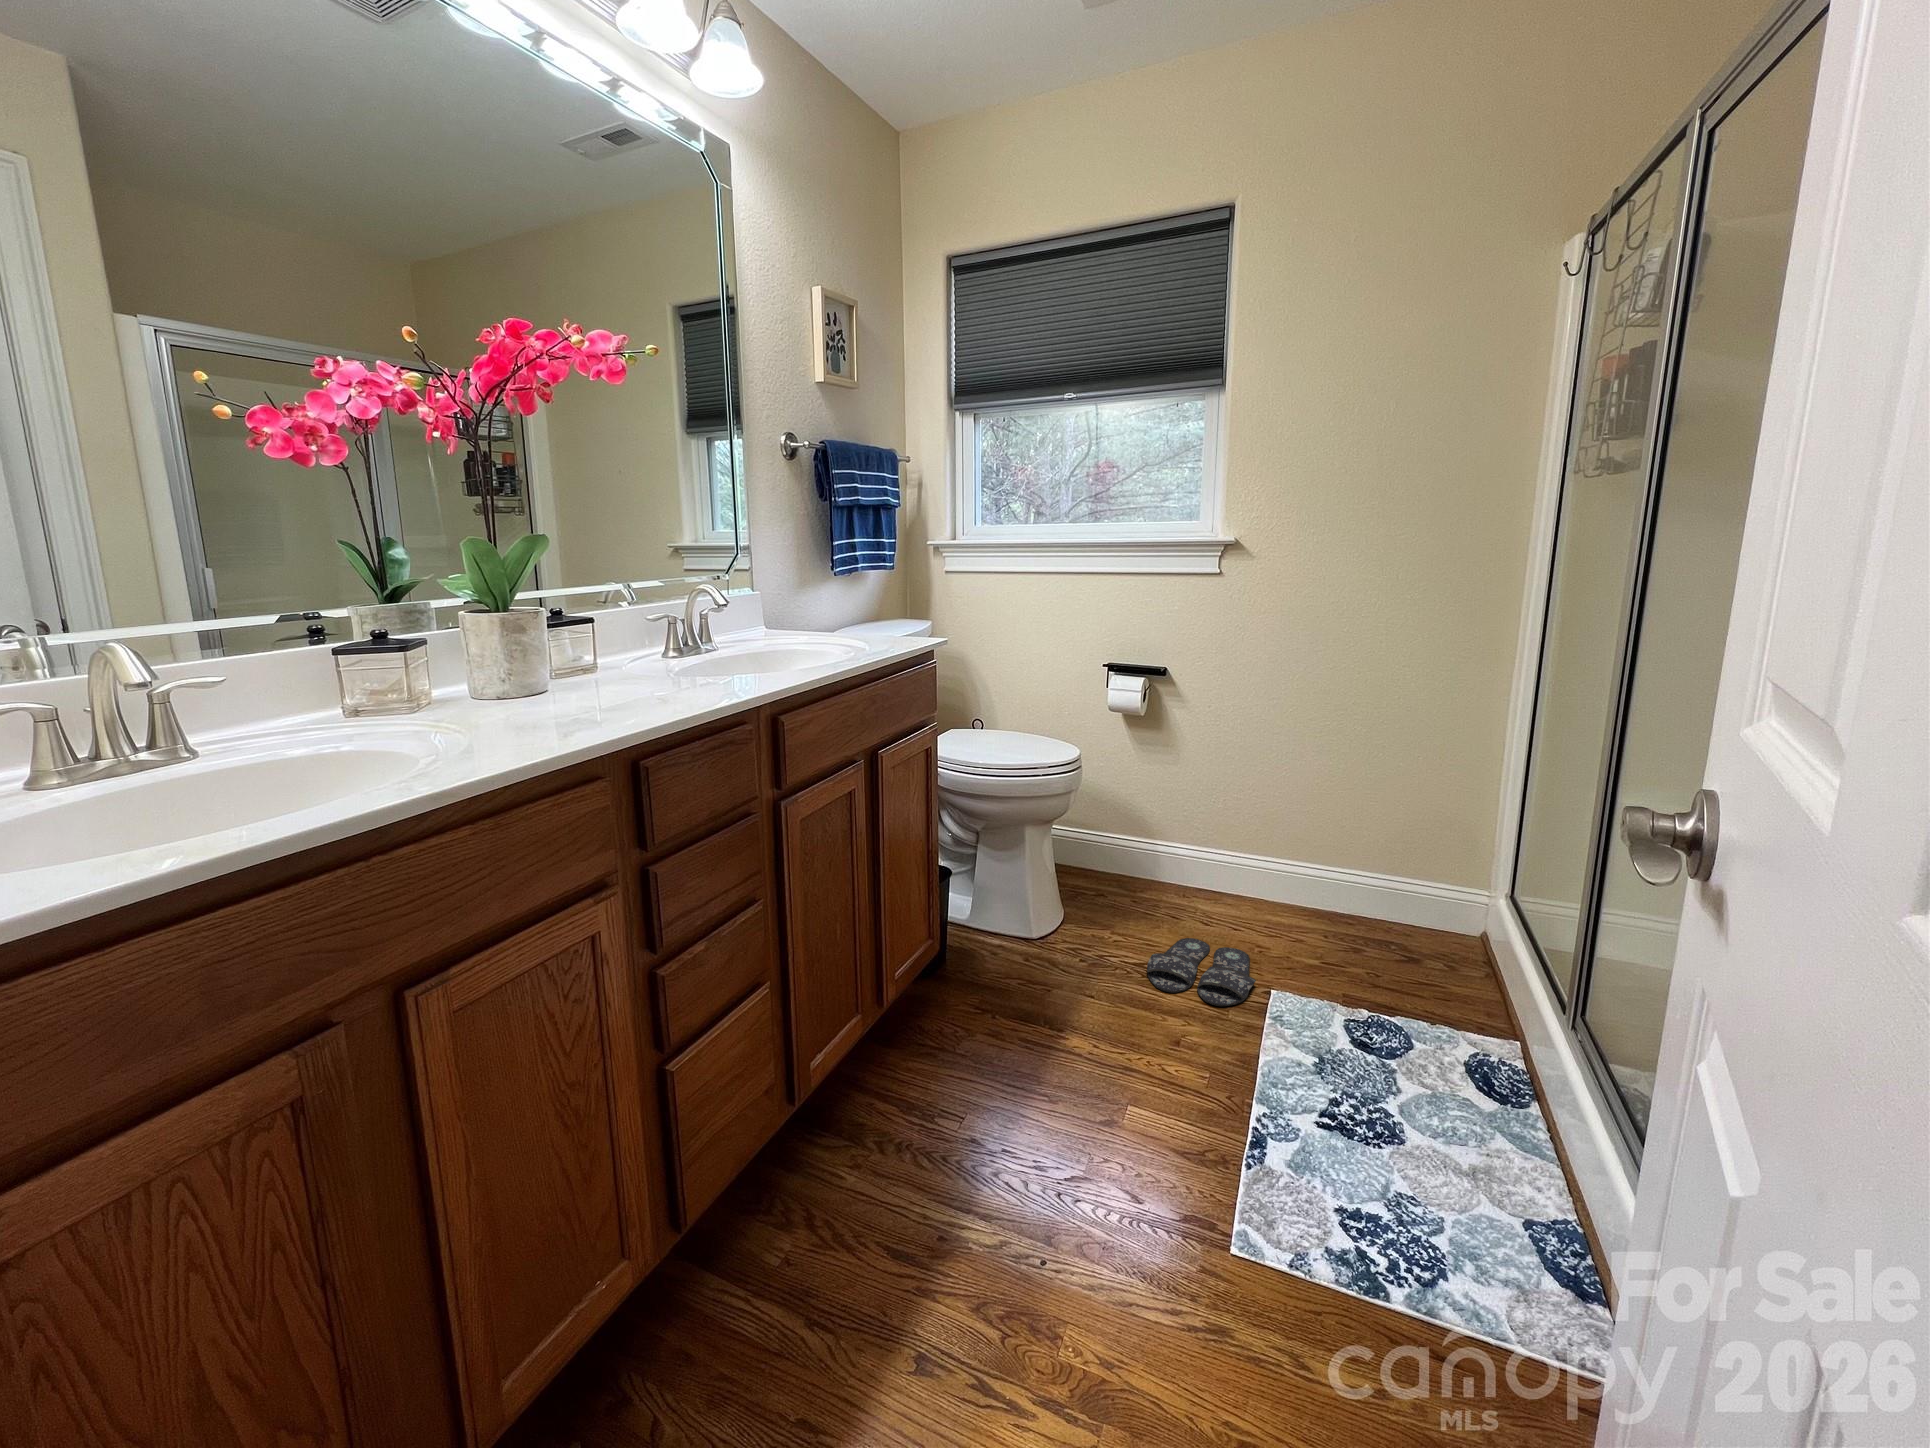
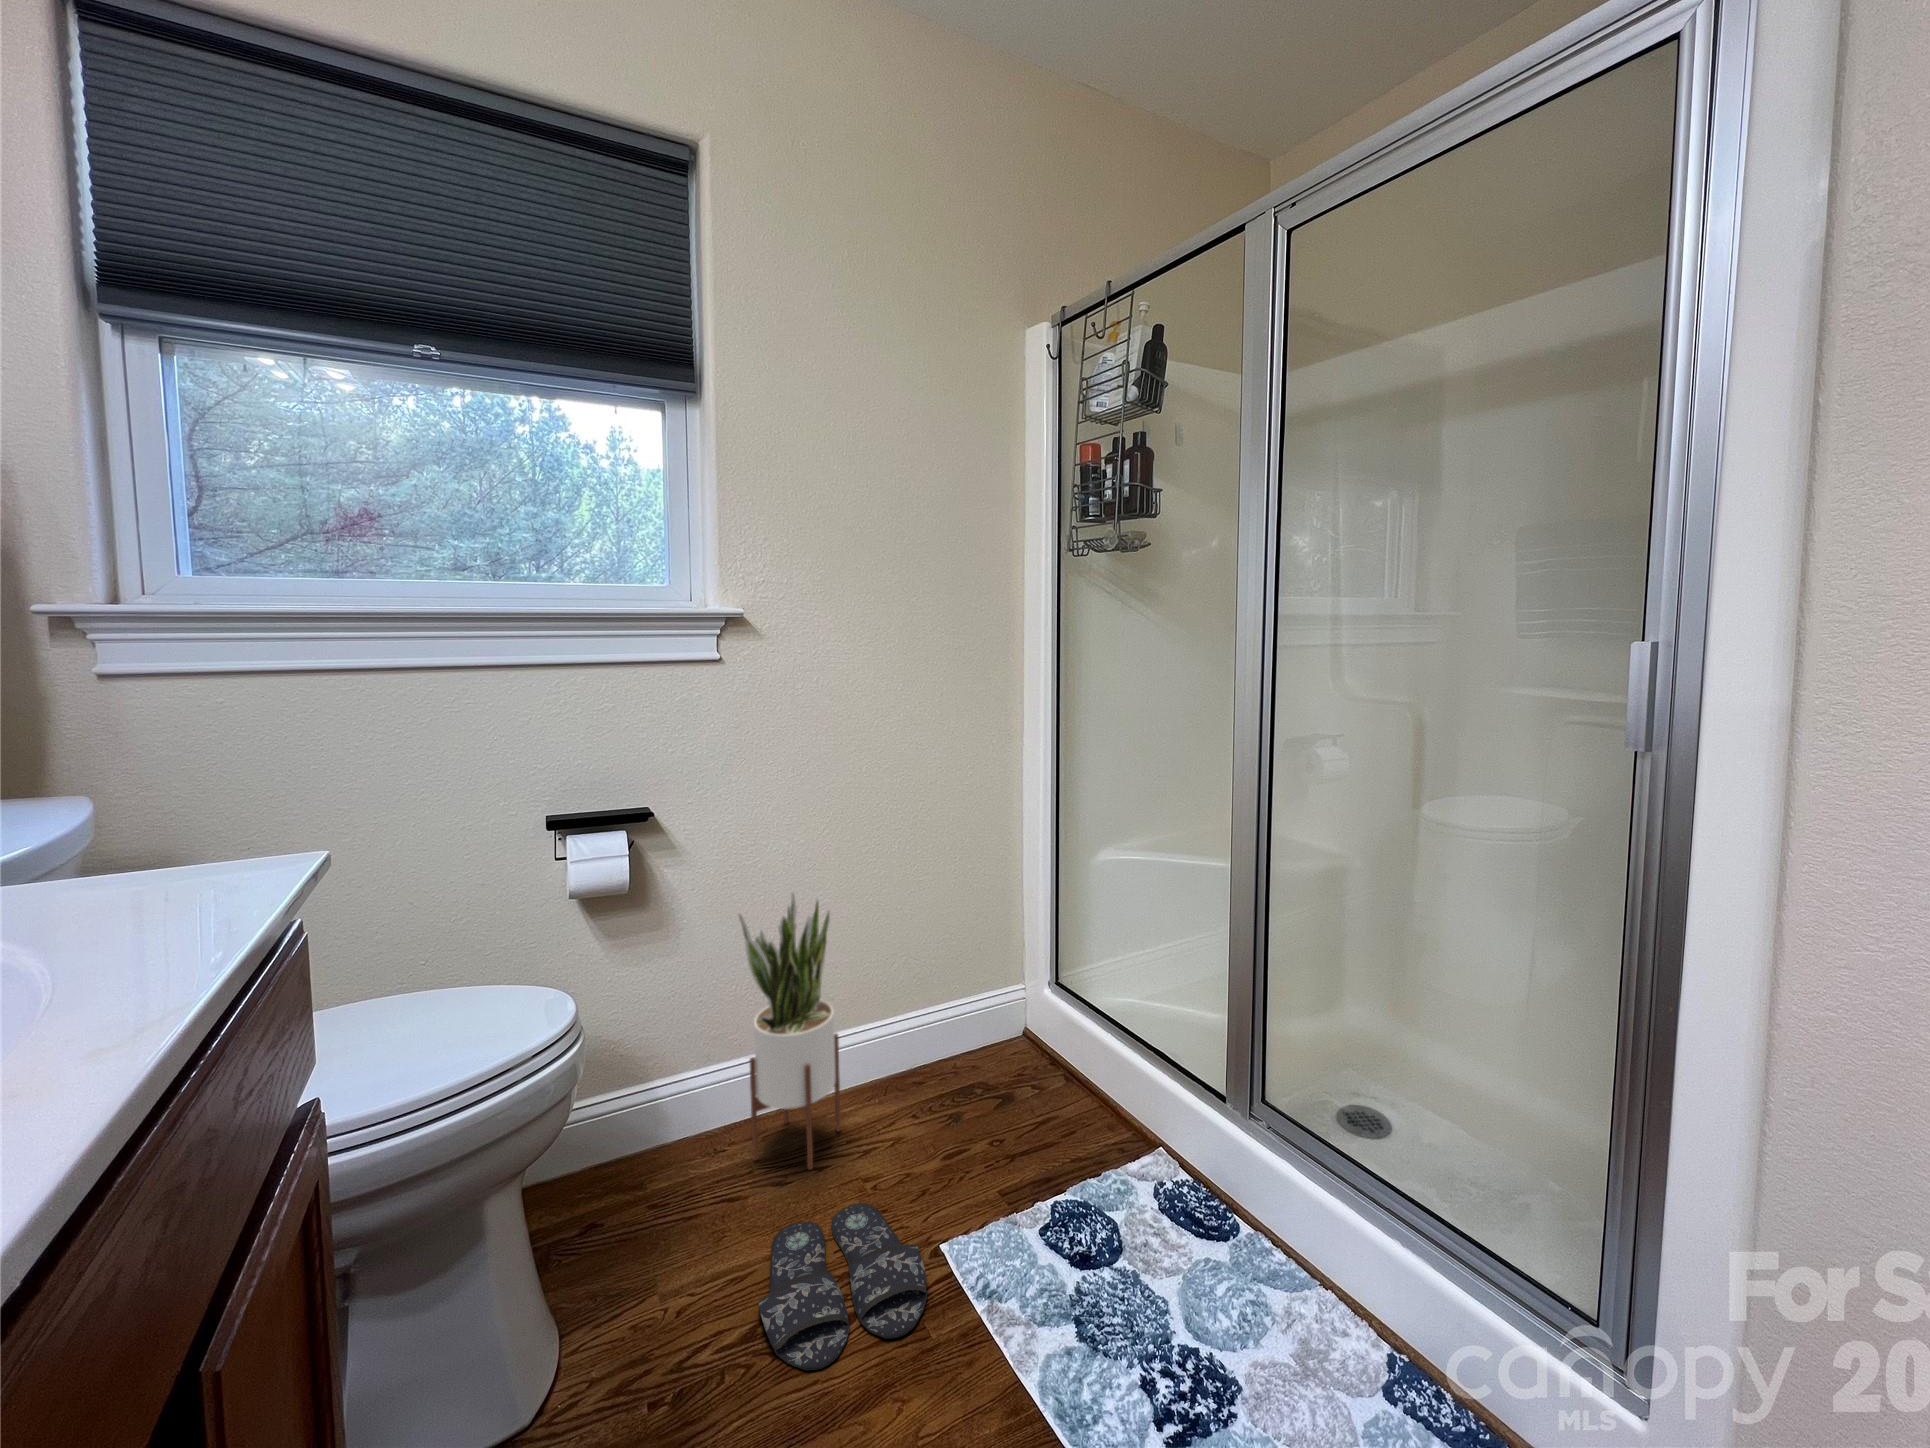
potted plant: none [1195,740,1274,925] -> present [738,893,841,1170]

